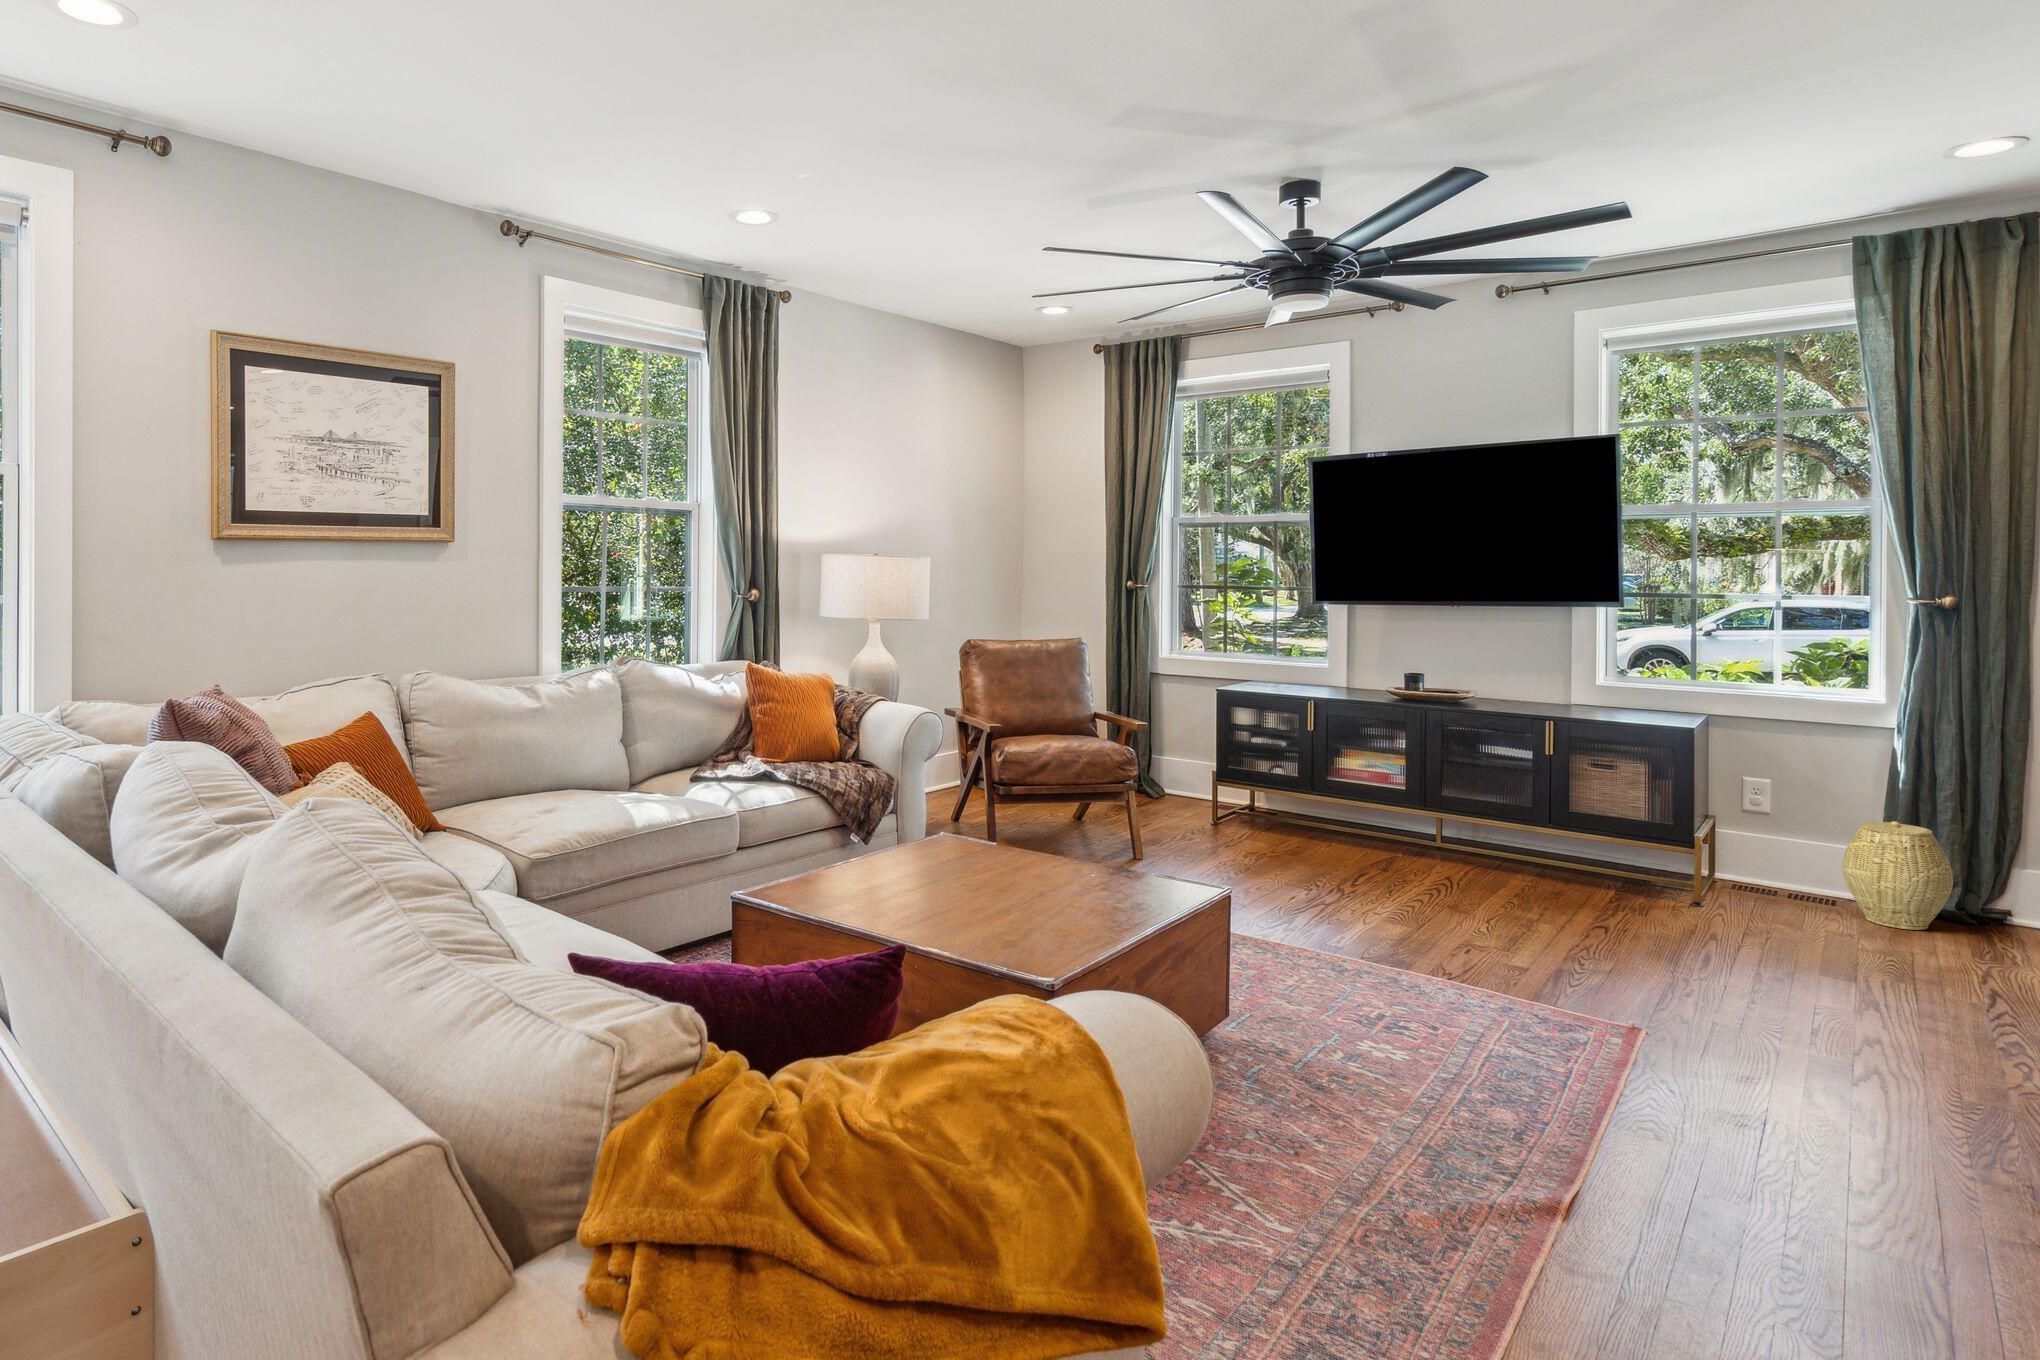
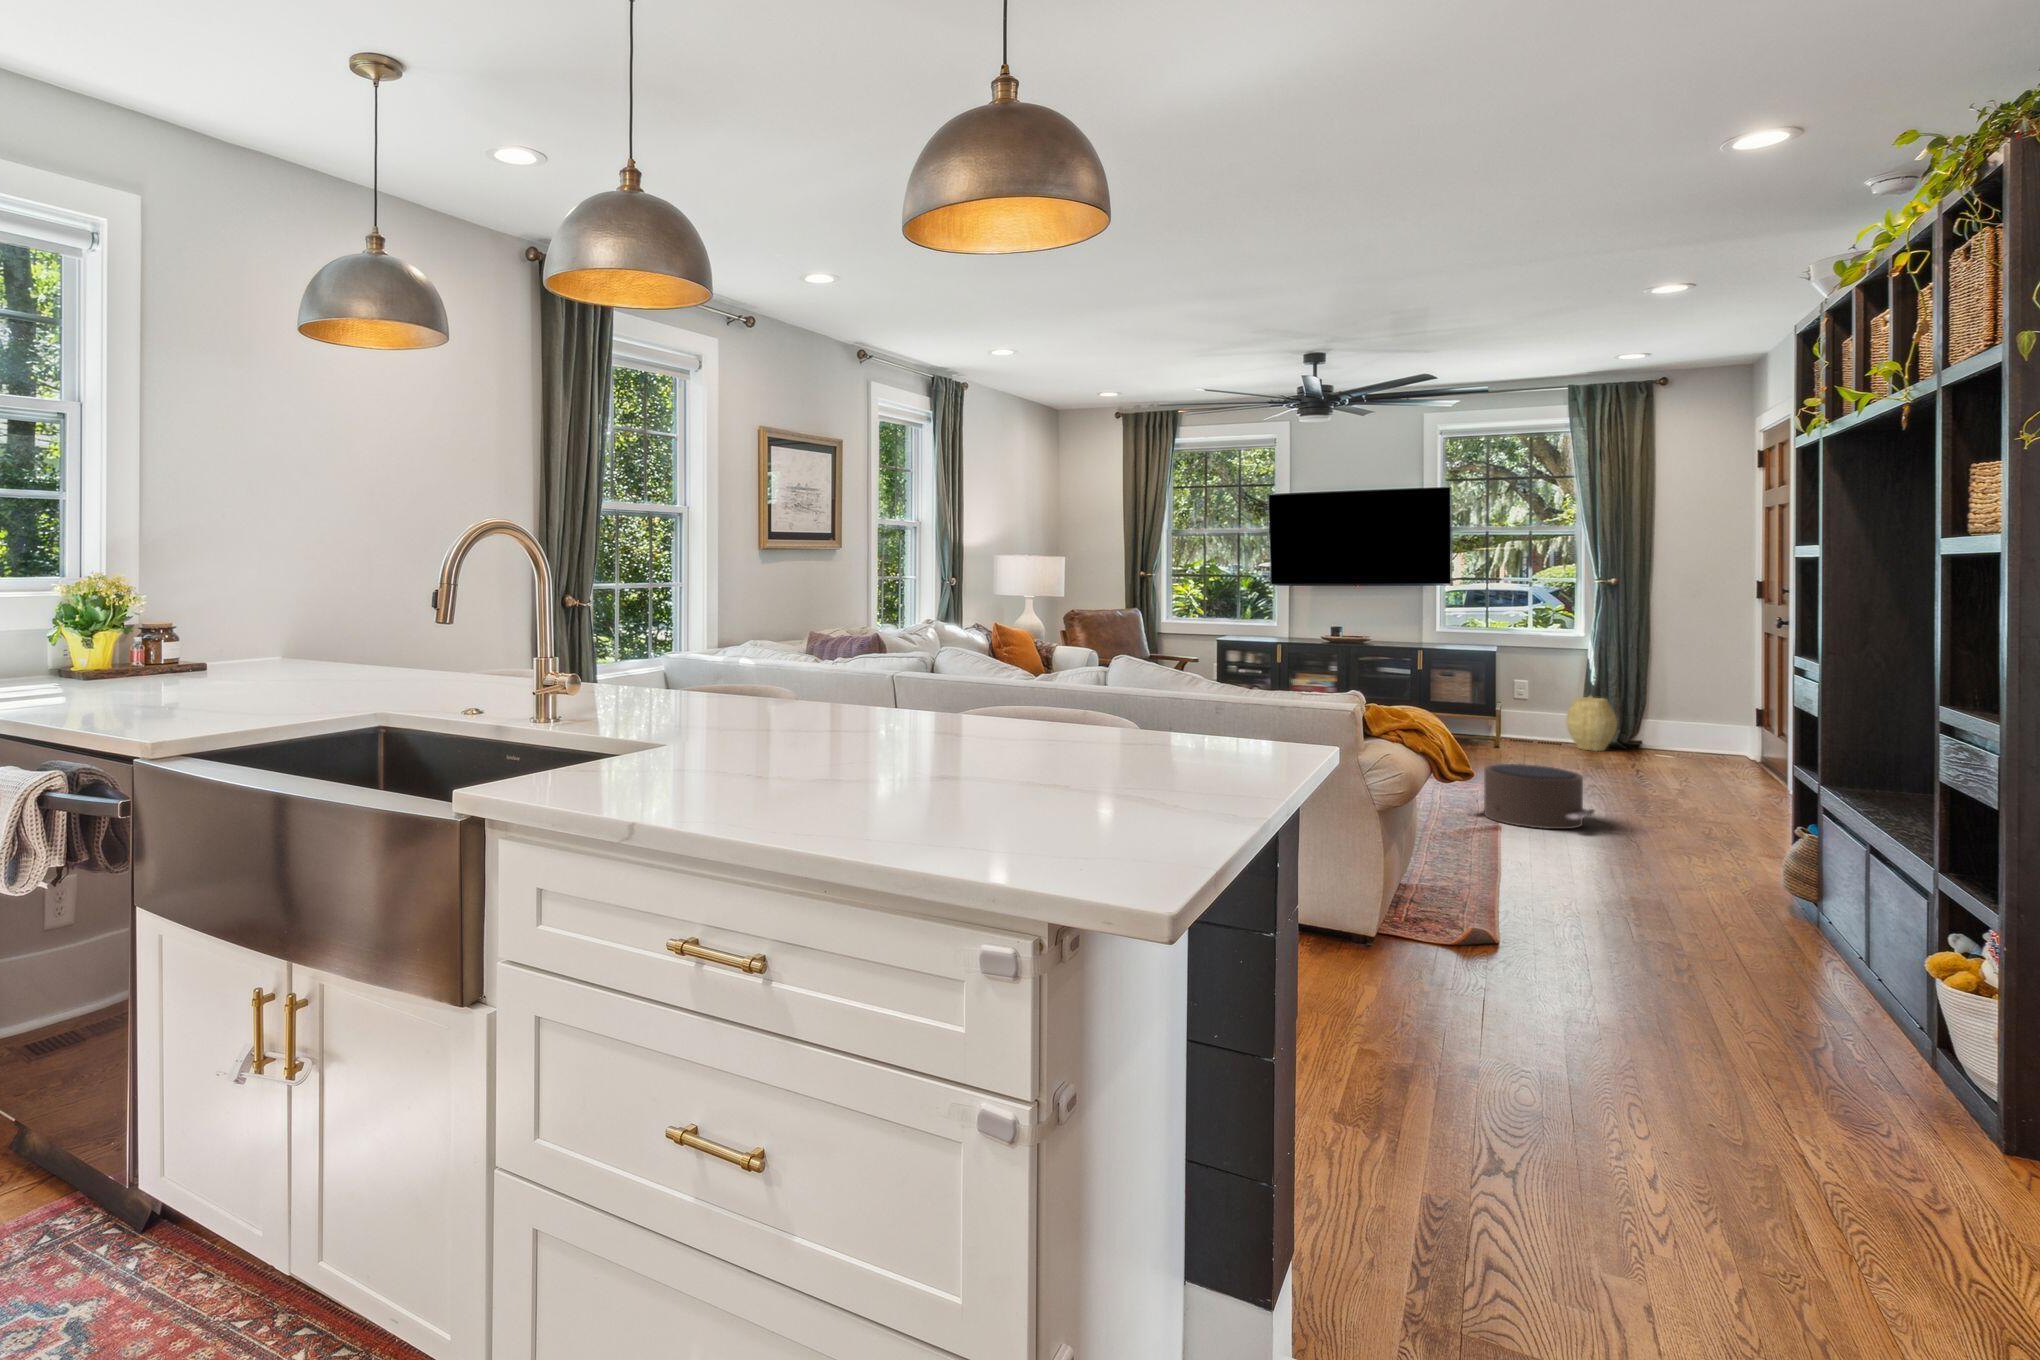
pouf: none [1511,1027,1844,1238] -> present [1466,764,1595,829]

